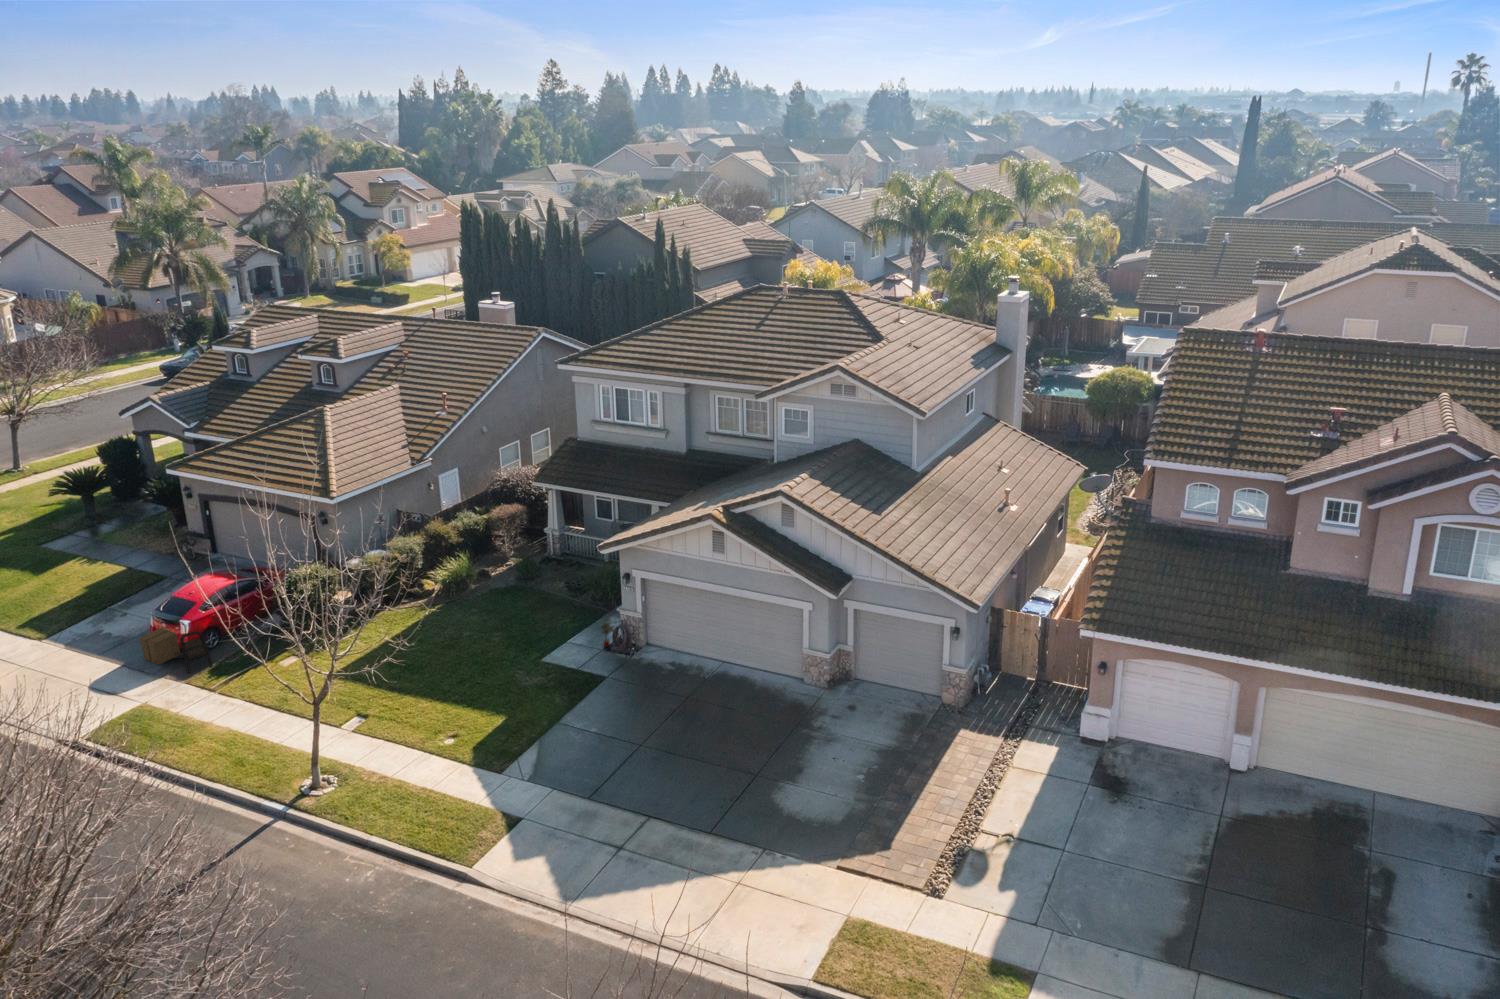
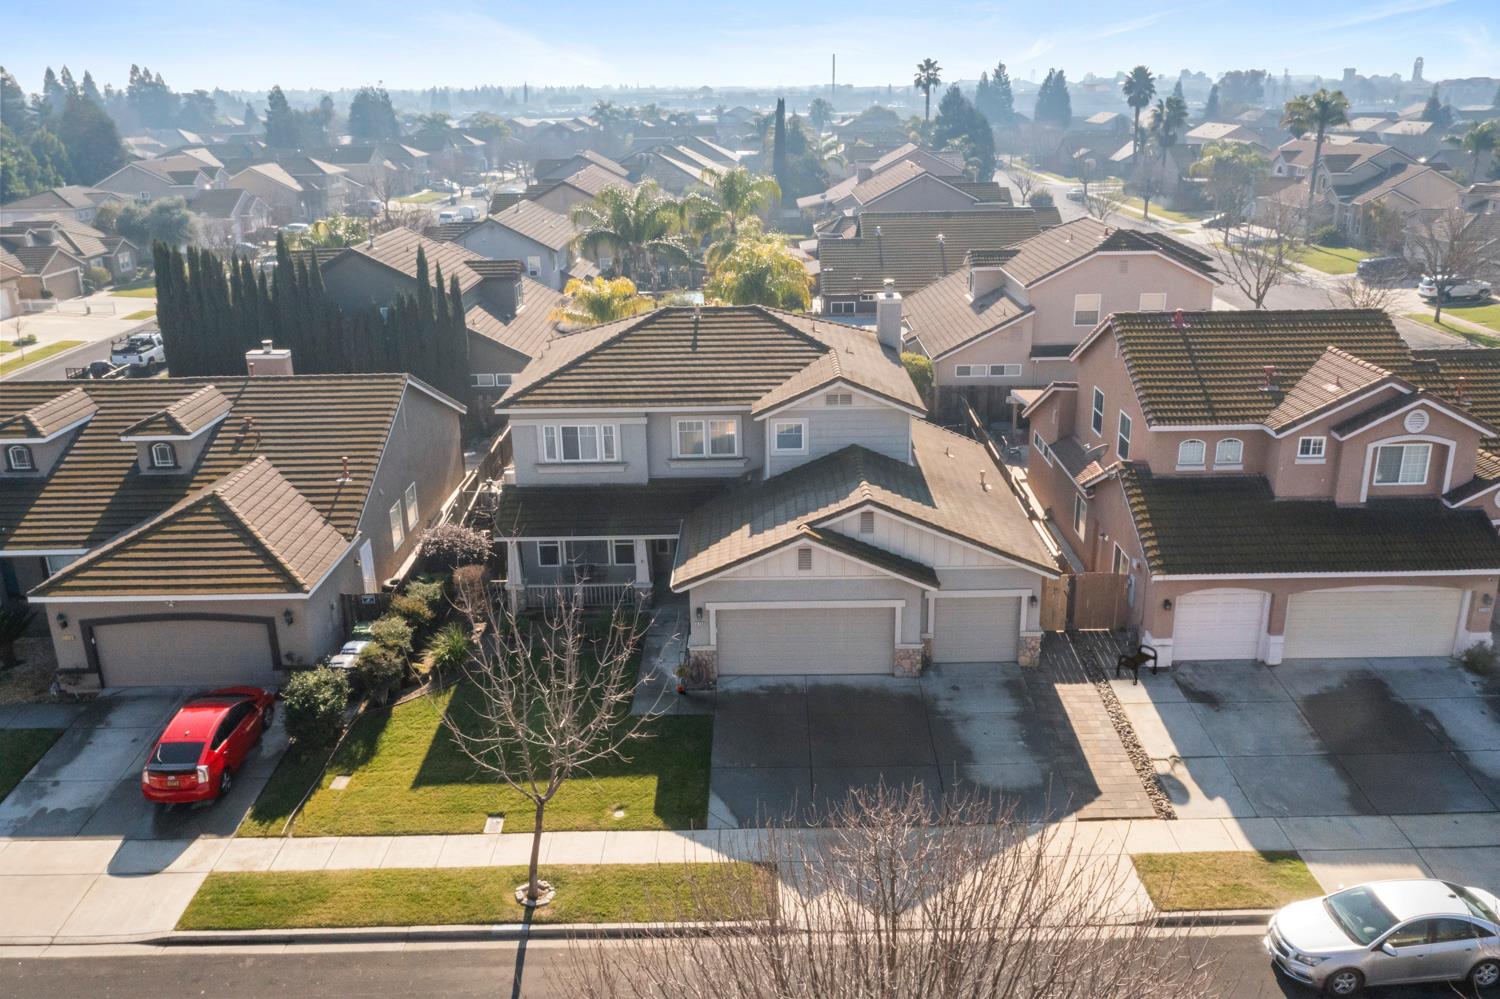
cardboard box: present [139,628,181,665] -> none [141,786,191,830]
bench: present [180,631,213,673] -> present [1116,644,1158,685]

